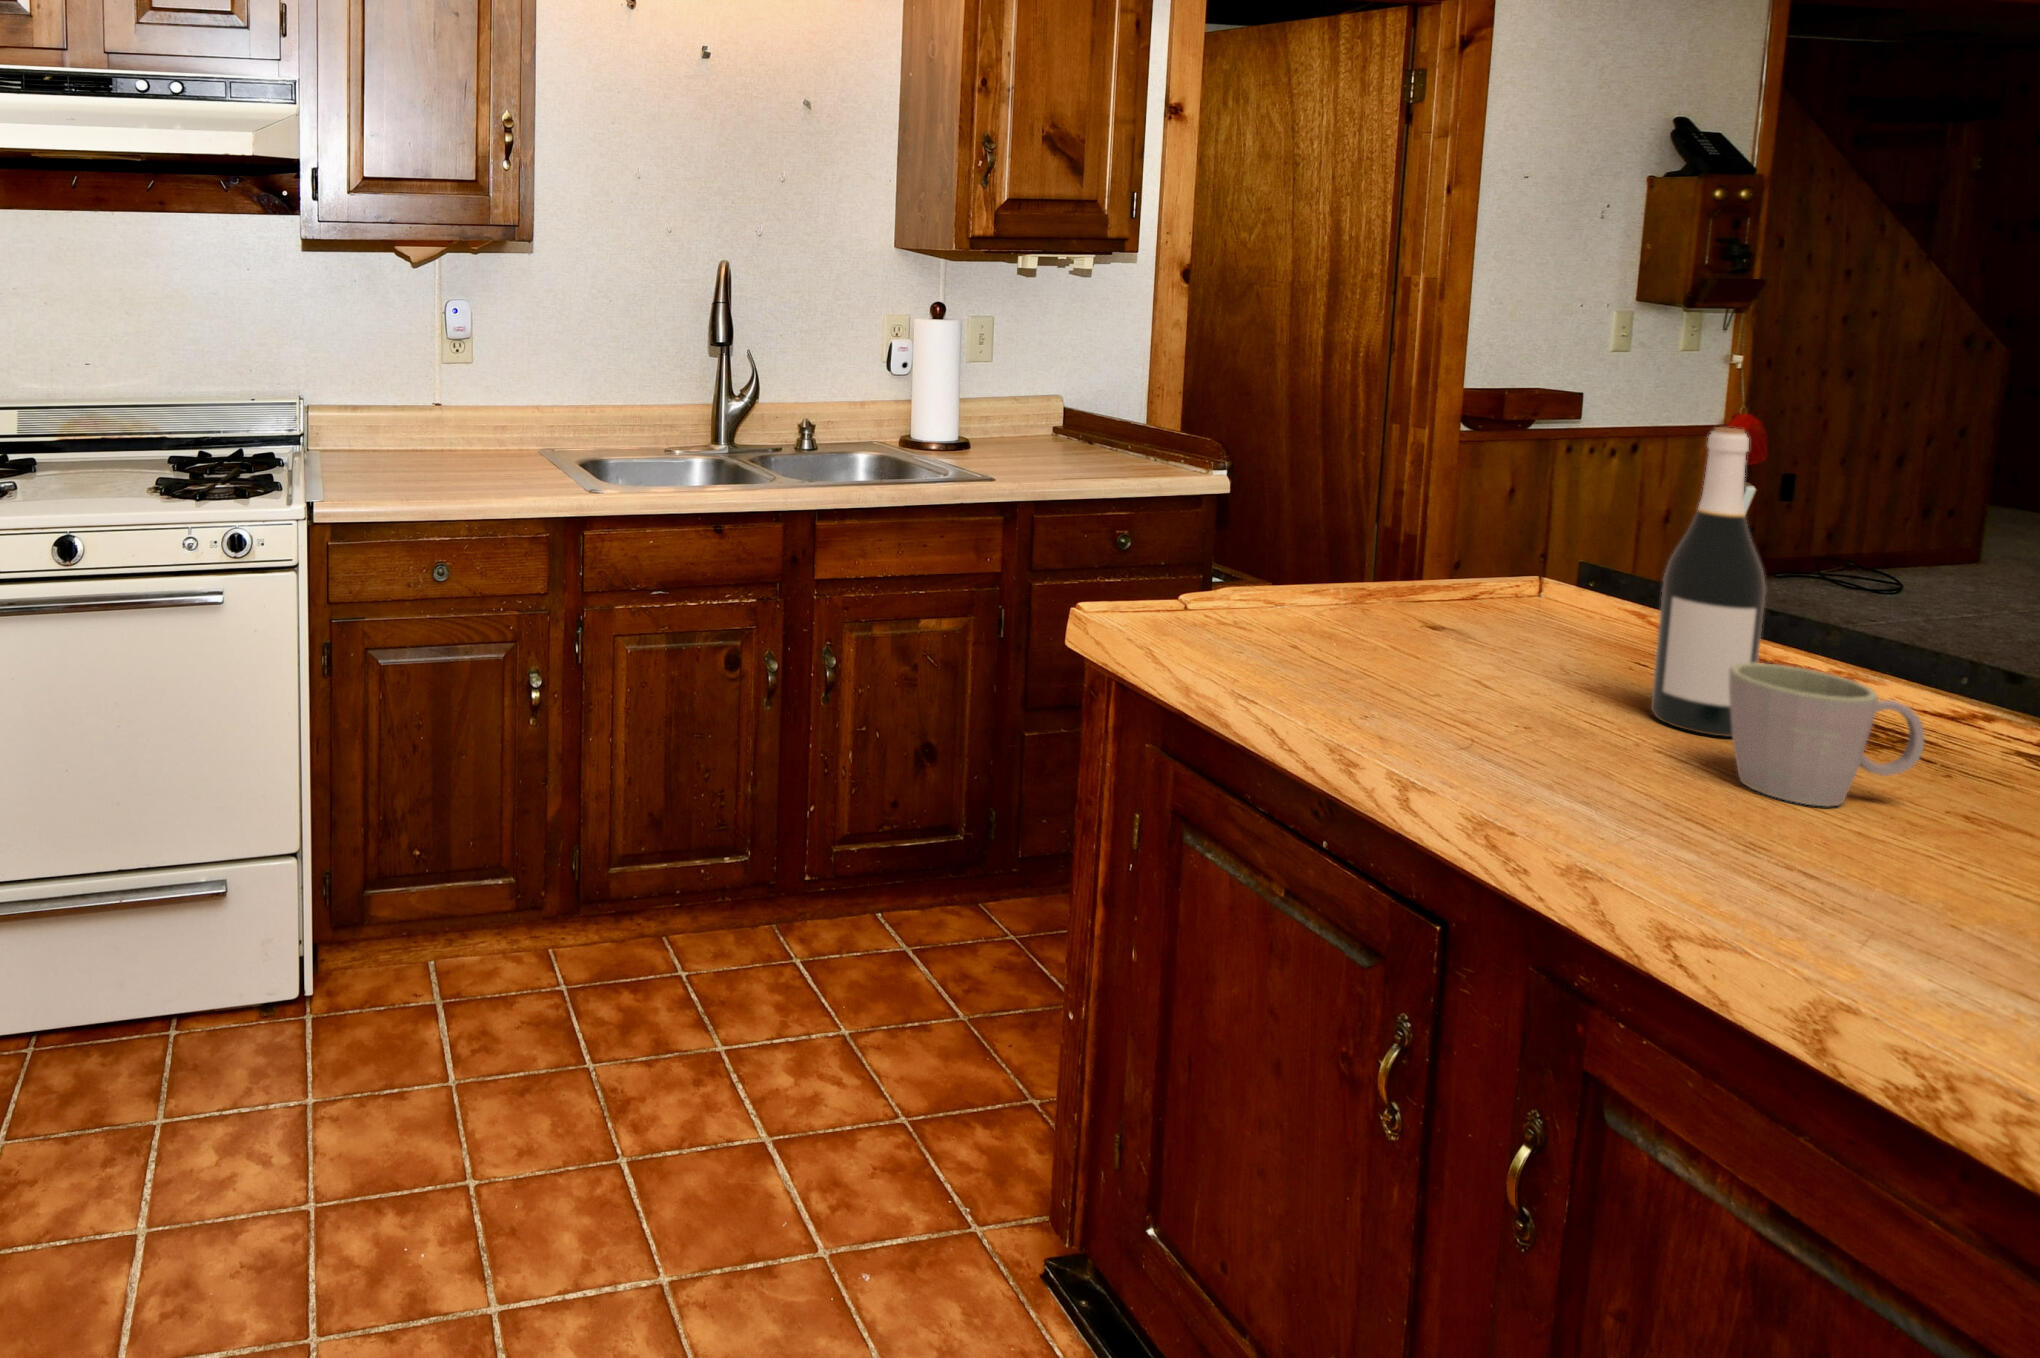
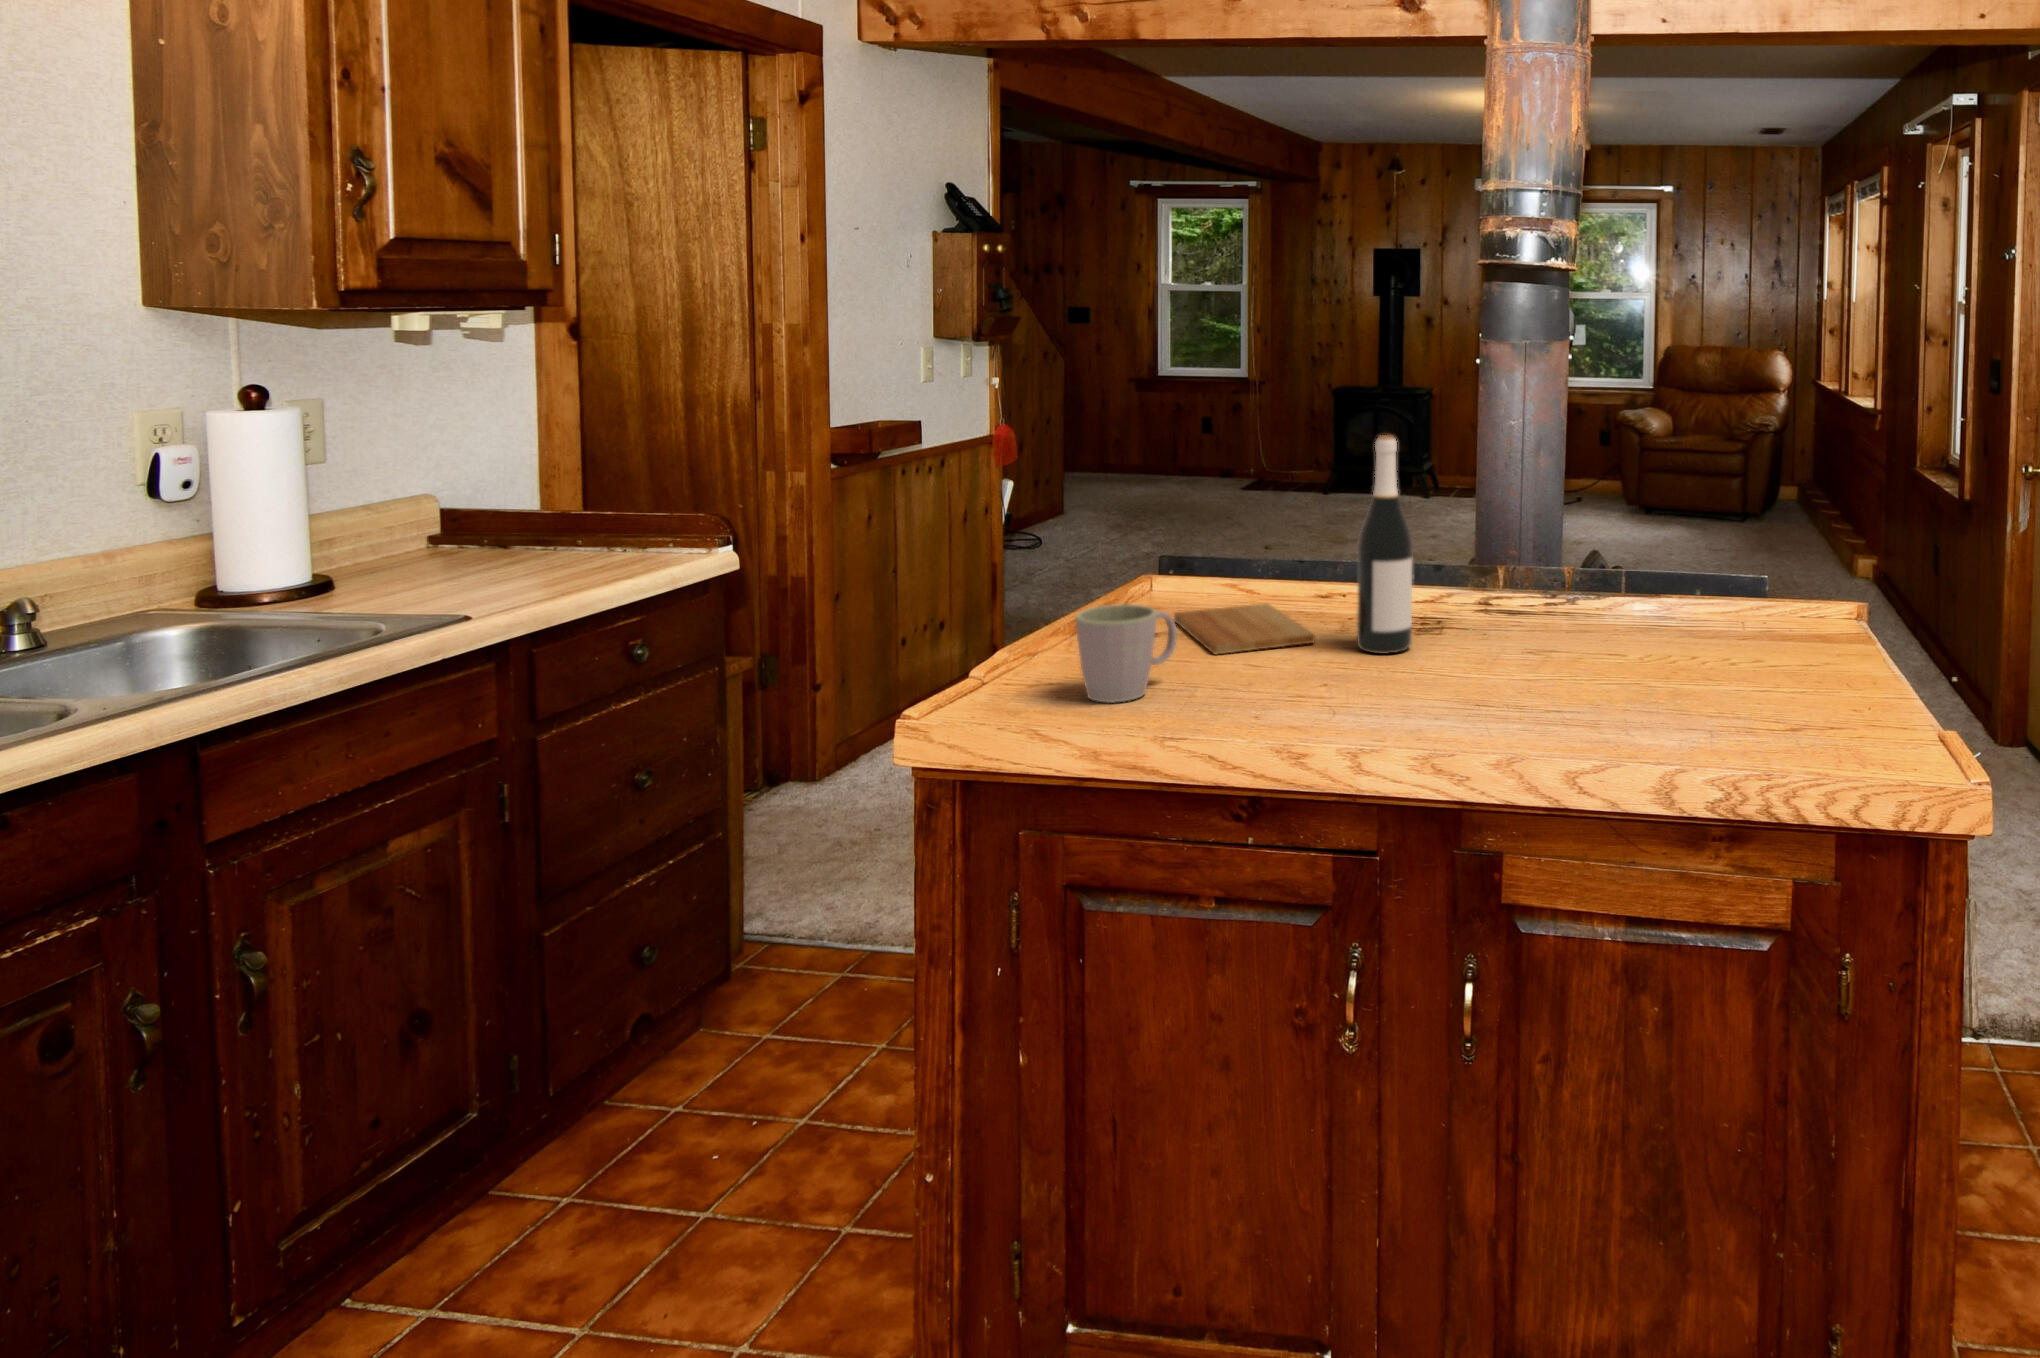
cutting board: none [1444,611,1624,687] -> present [1174,604,1315,655]
mug: present [1729,663,1924,806] -> present [1076,604,1177,703]

